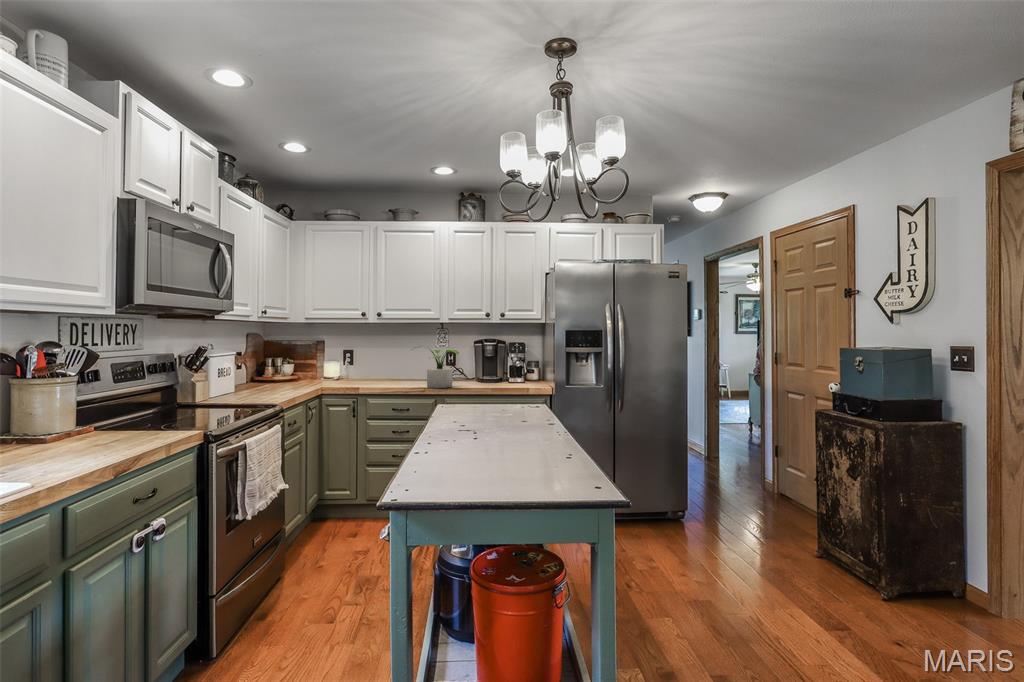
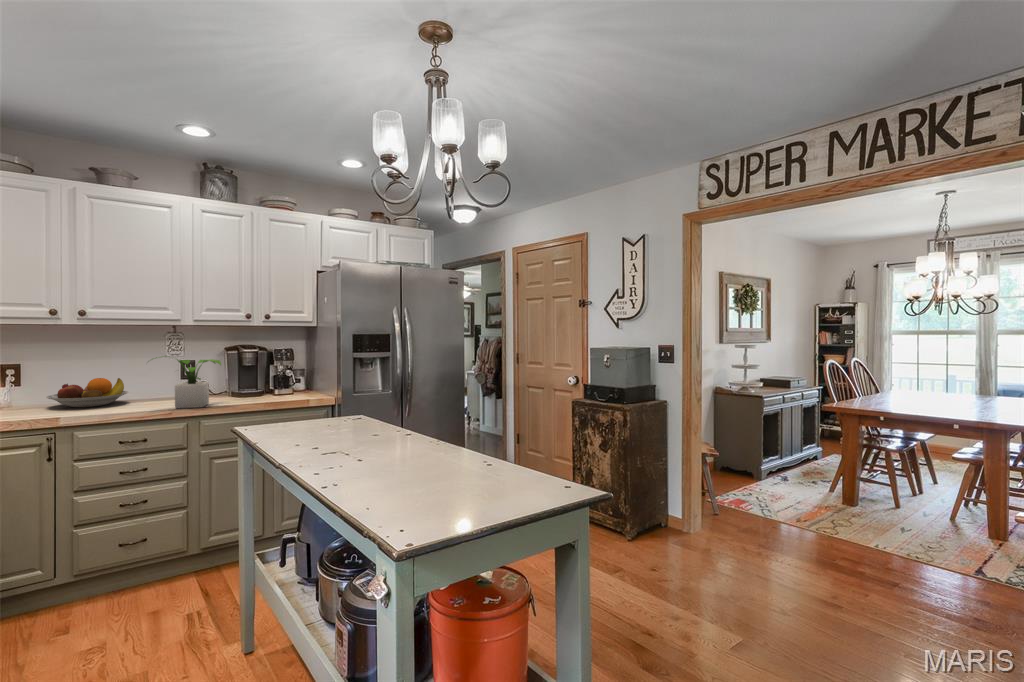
fruit bowl: none [360,362,407,383] -> present [47,378,128,407]

